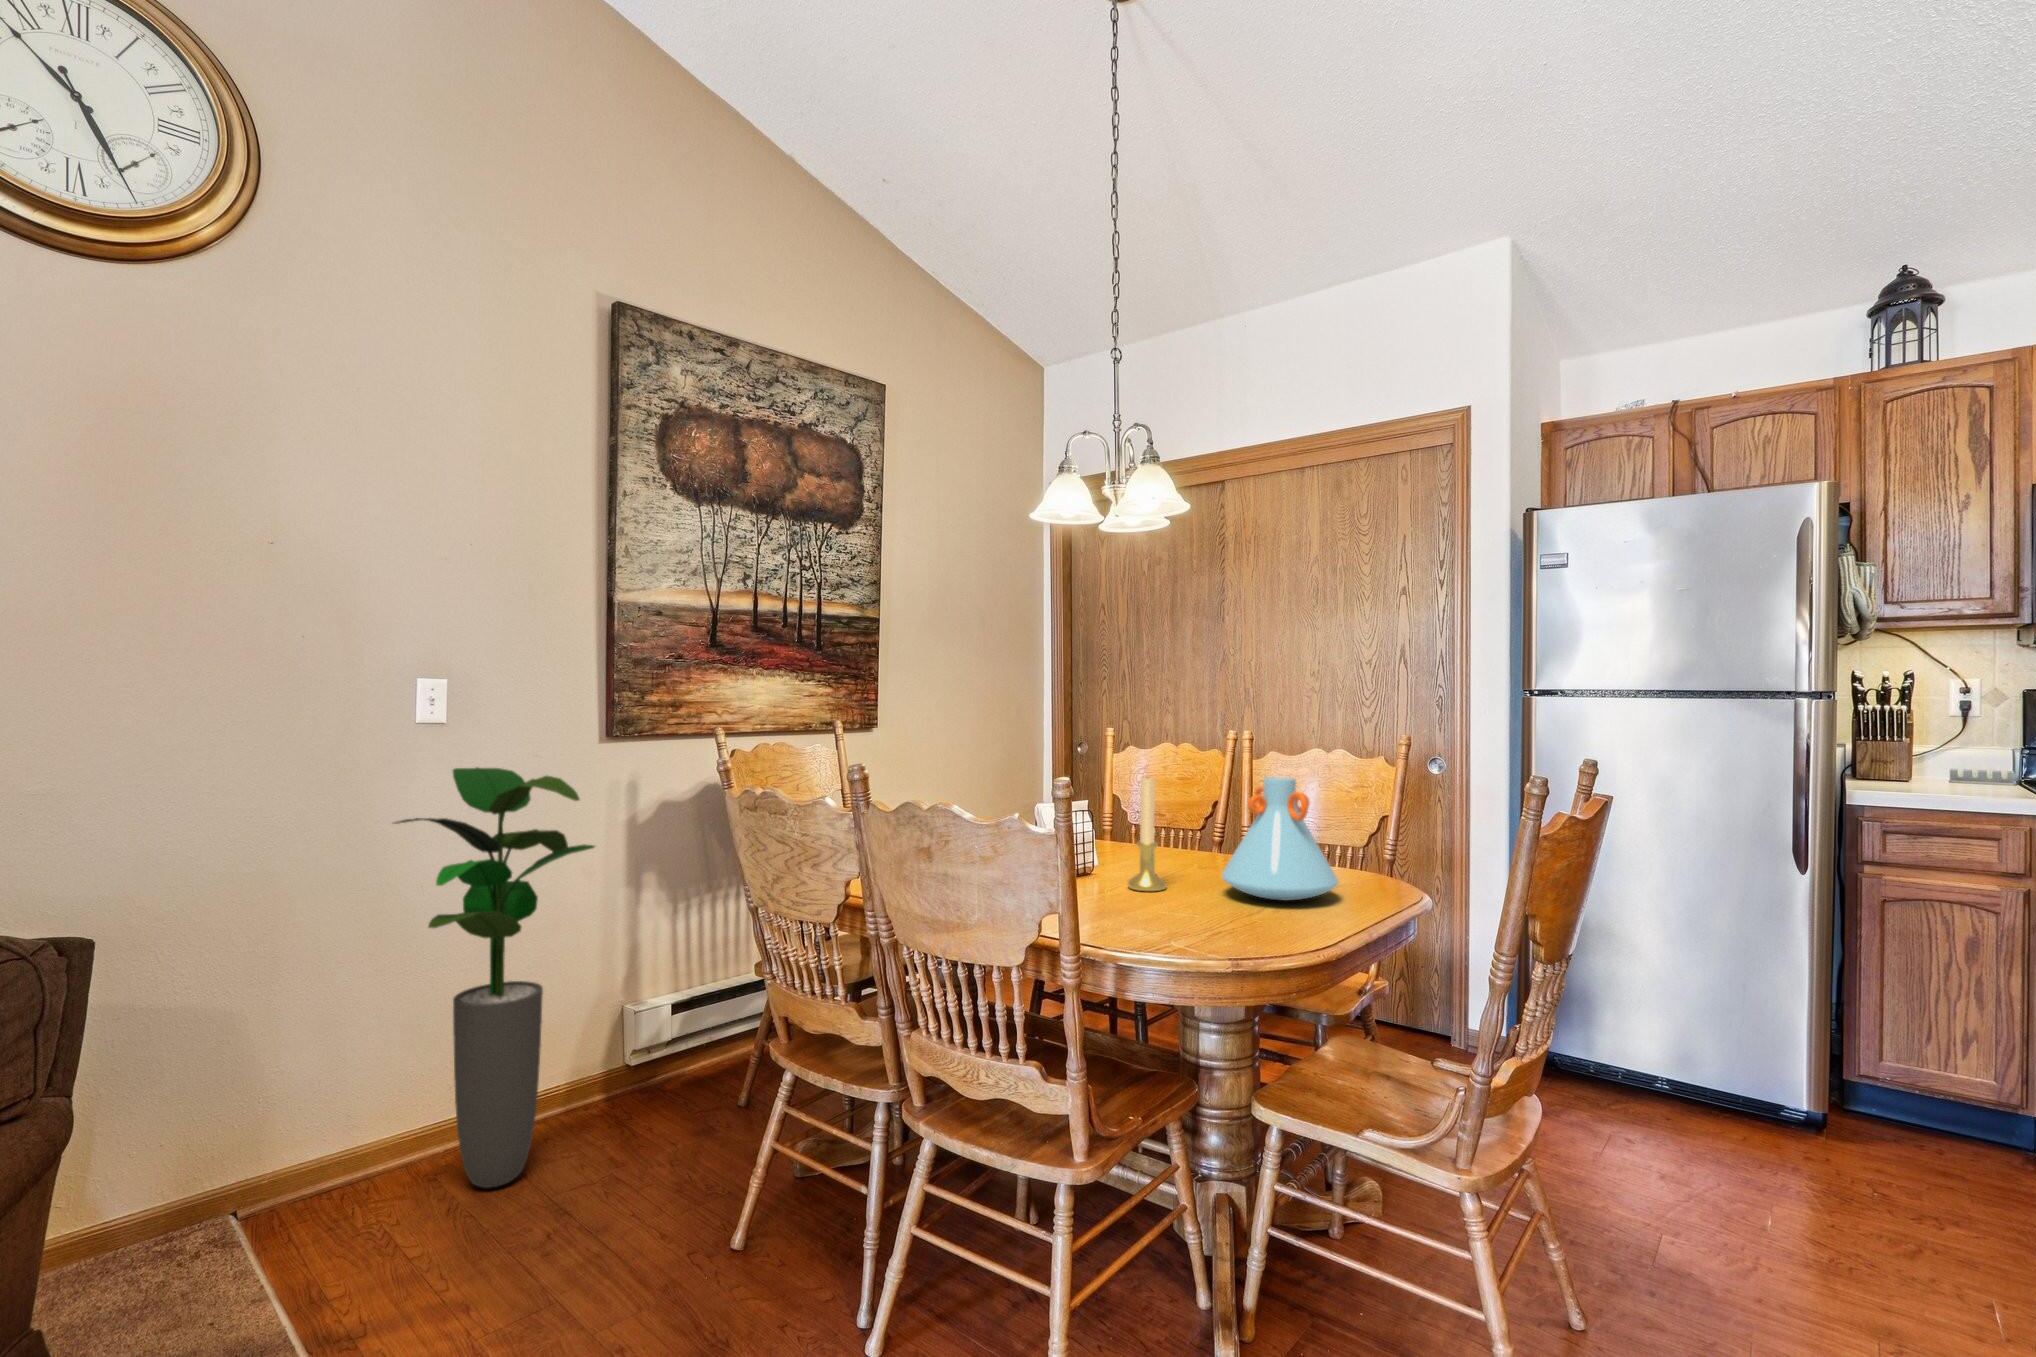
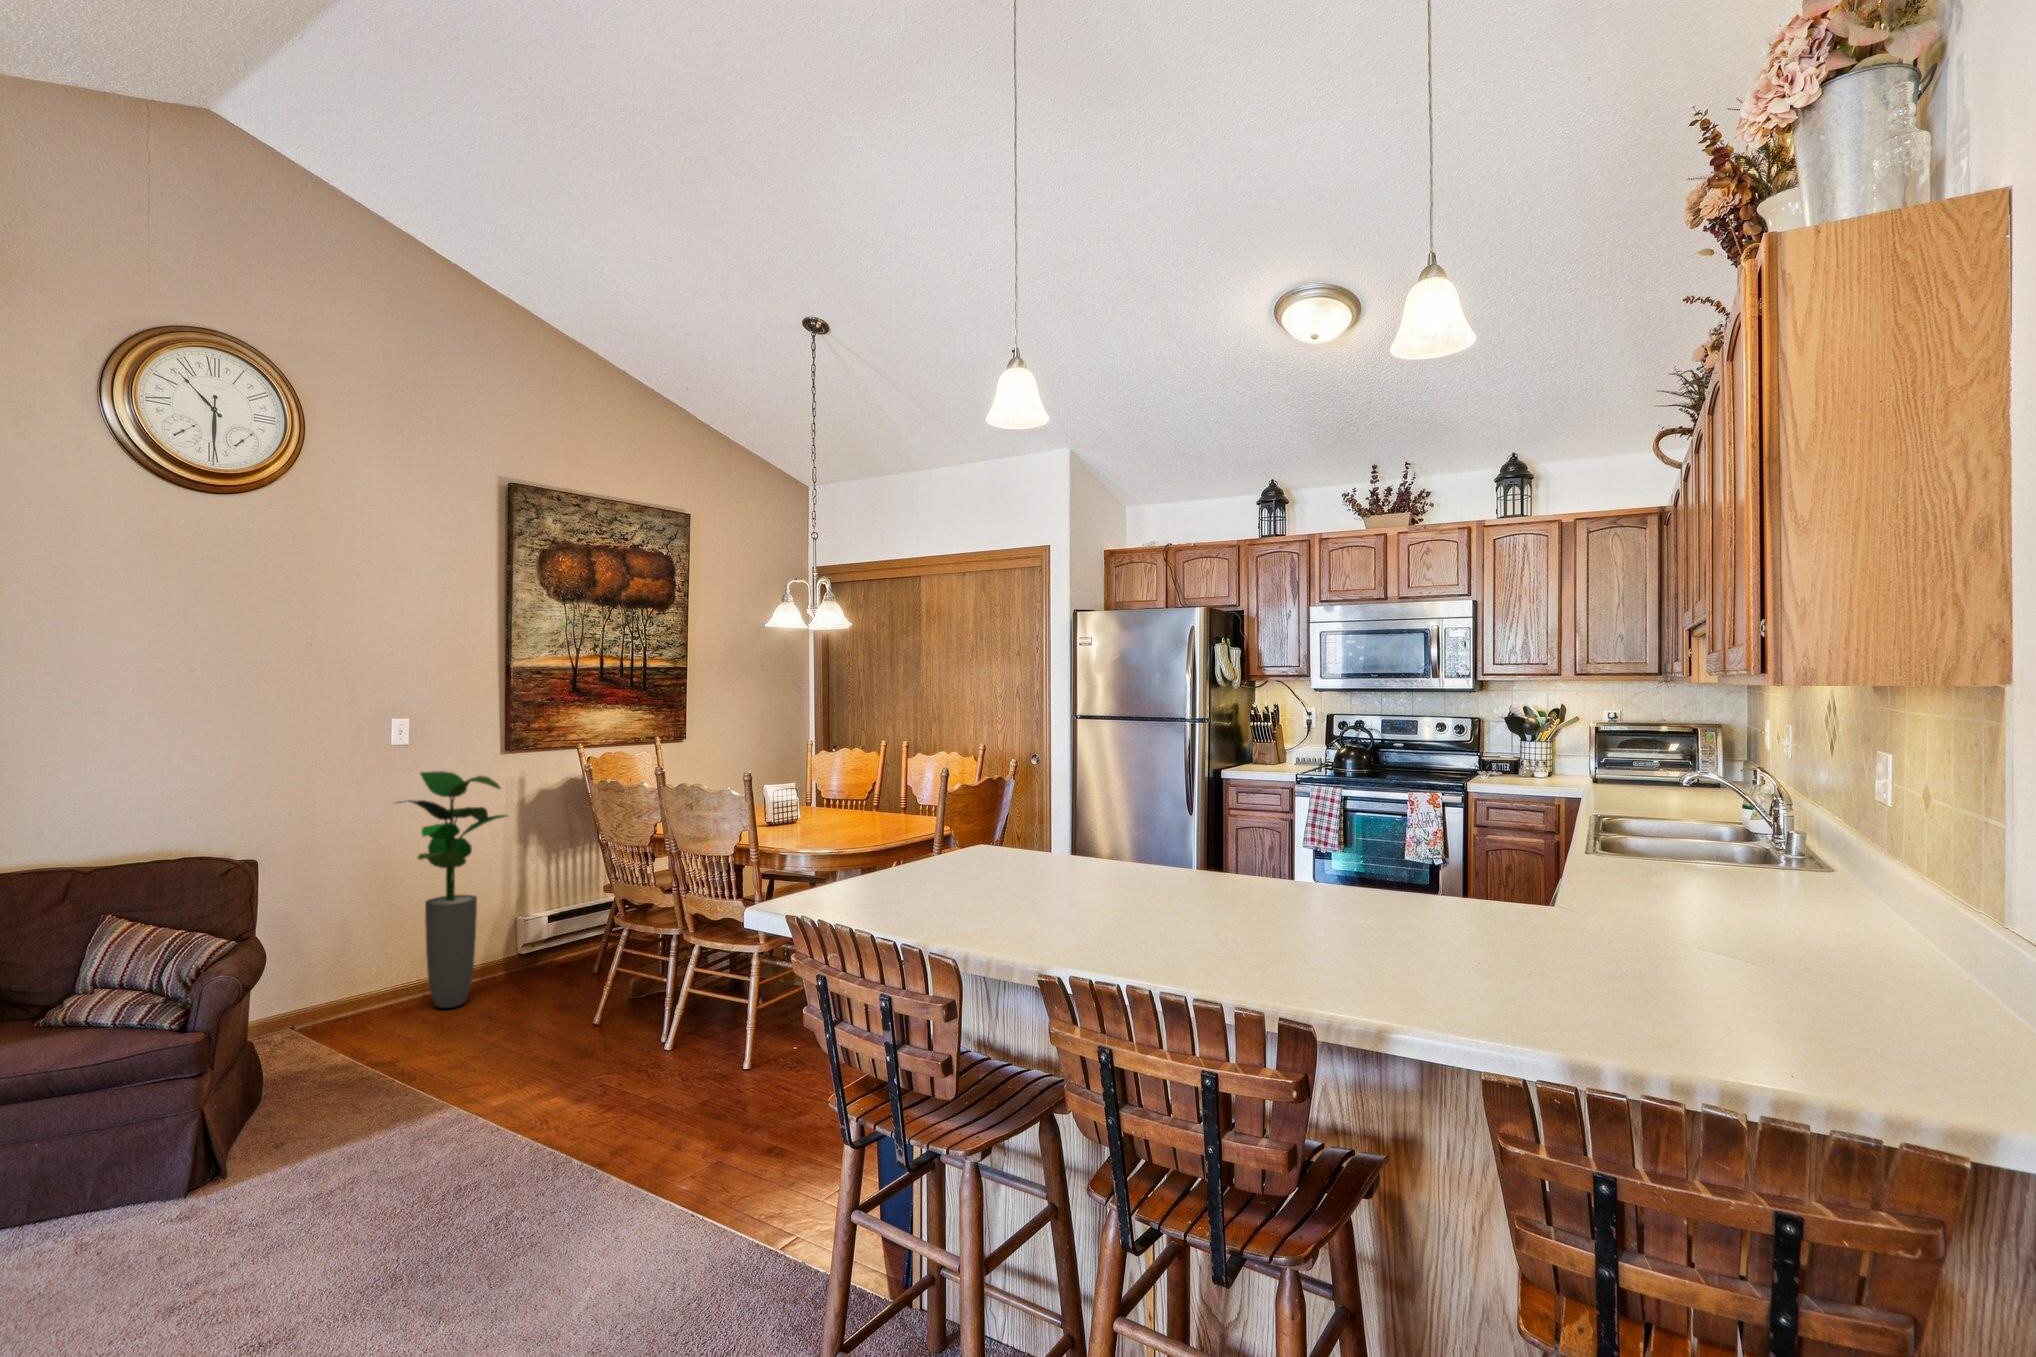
vase: present [1222,777,1338,901] -> none [853,770,909,831]
candle holder: present [1128,778,1166,891] -> none [808,770,828,829]

